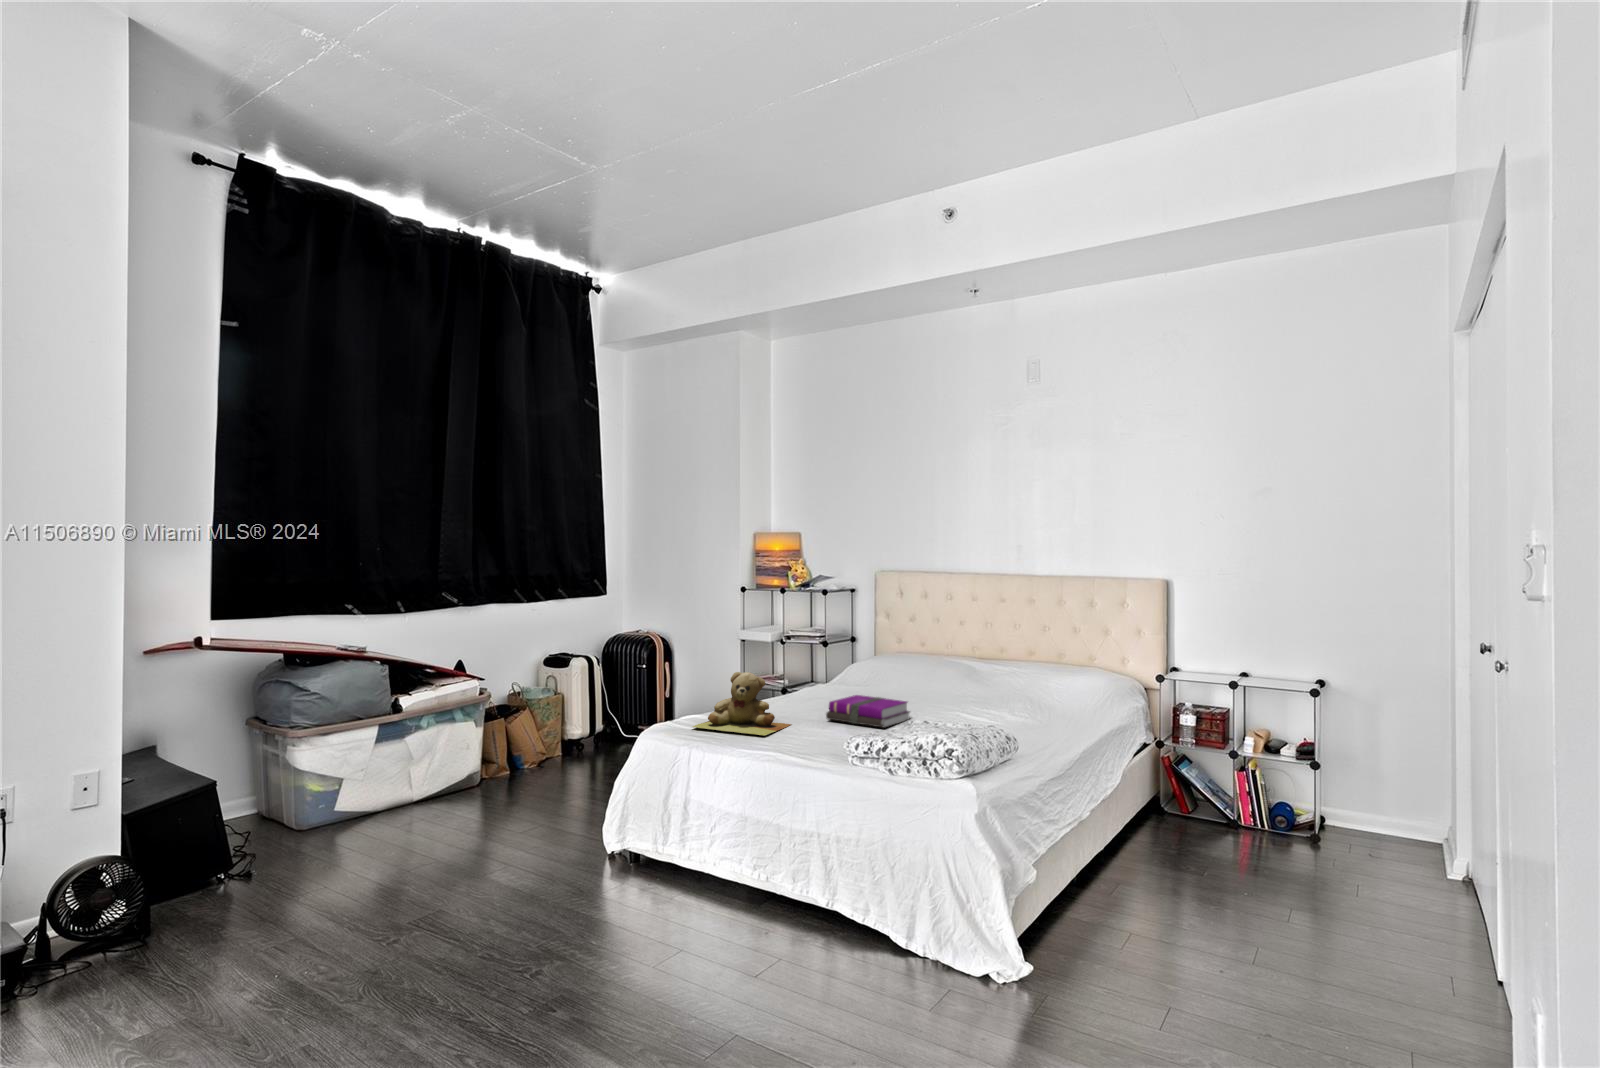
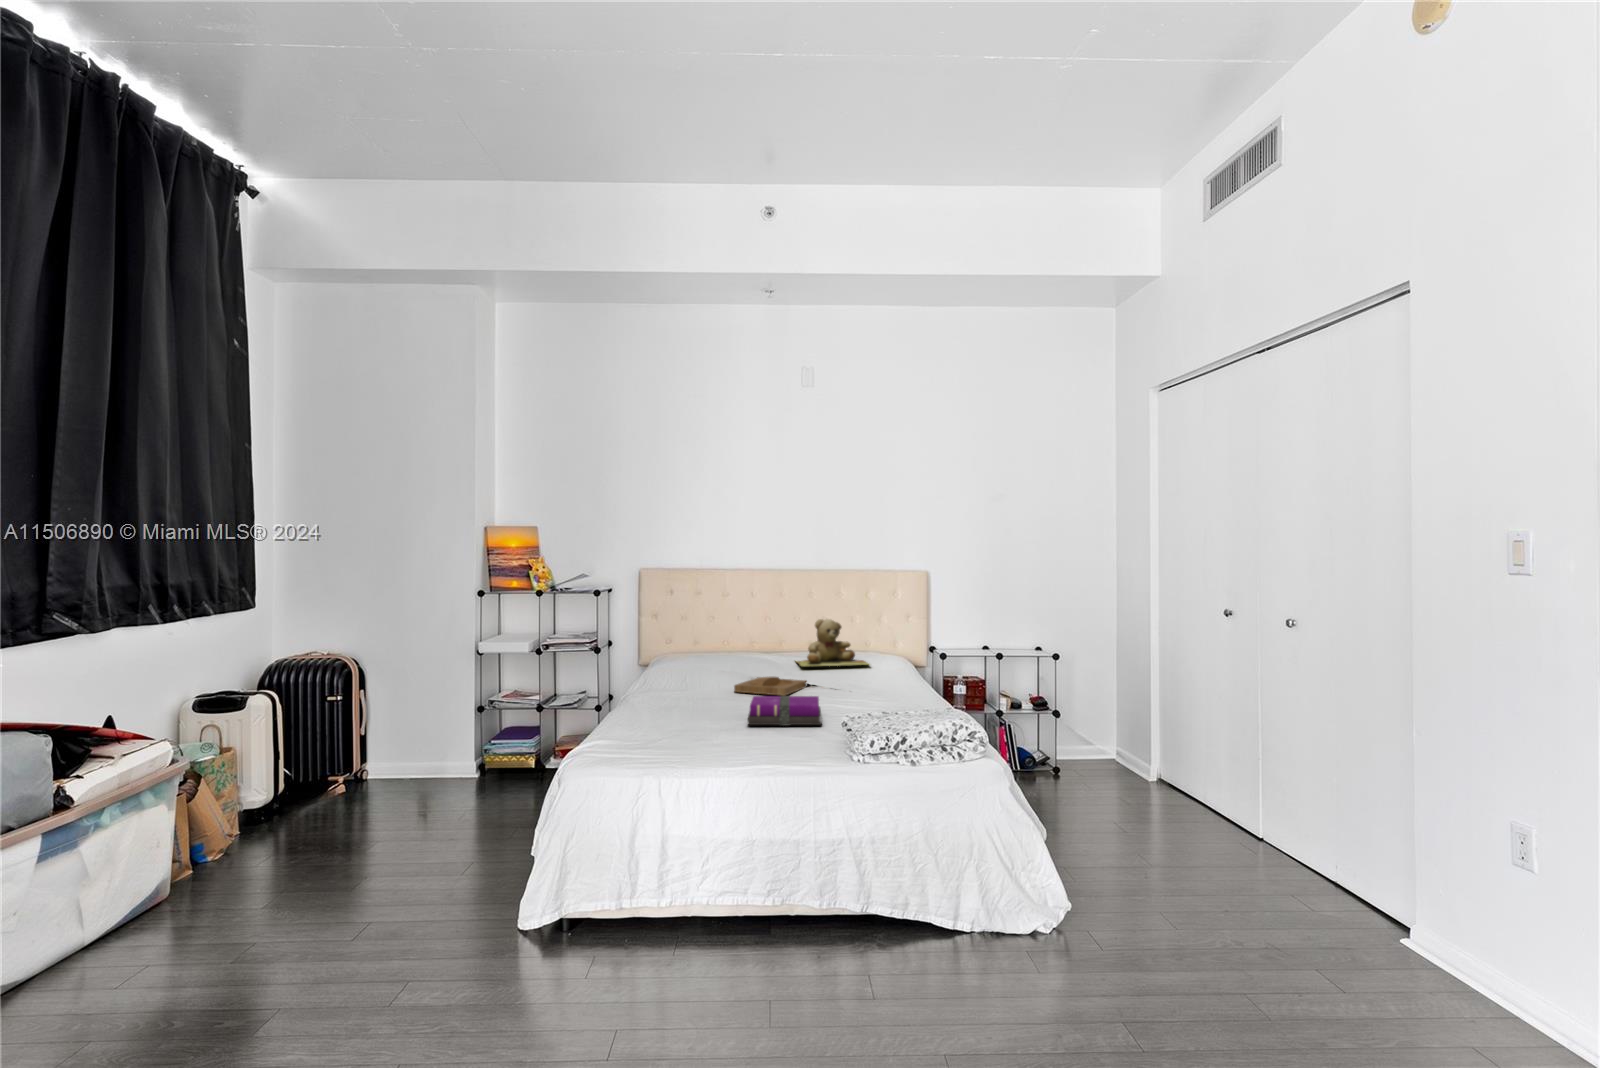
teddy bear: present [693,672,791,735] -> present [796,619,869,666]
tray: none [885,680,958,699] -> present [734,677,807,696]

